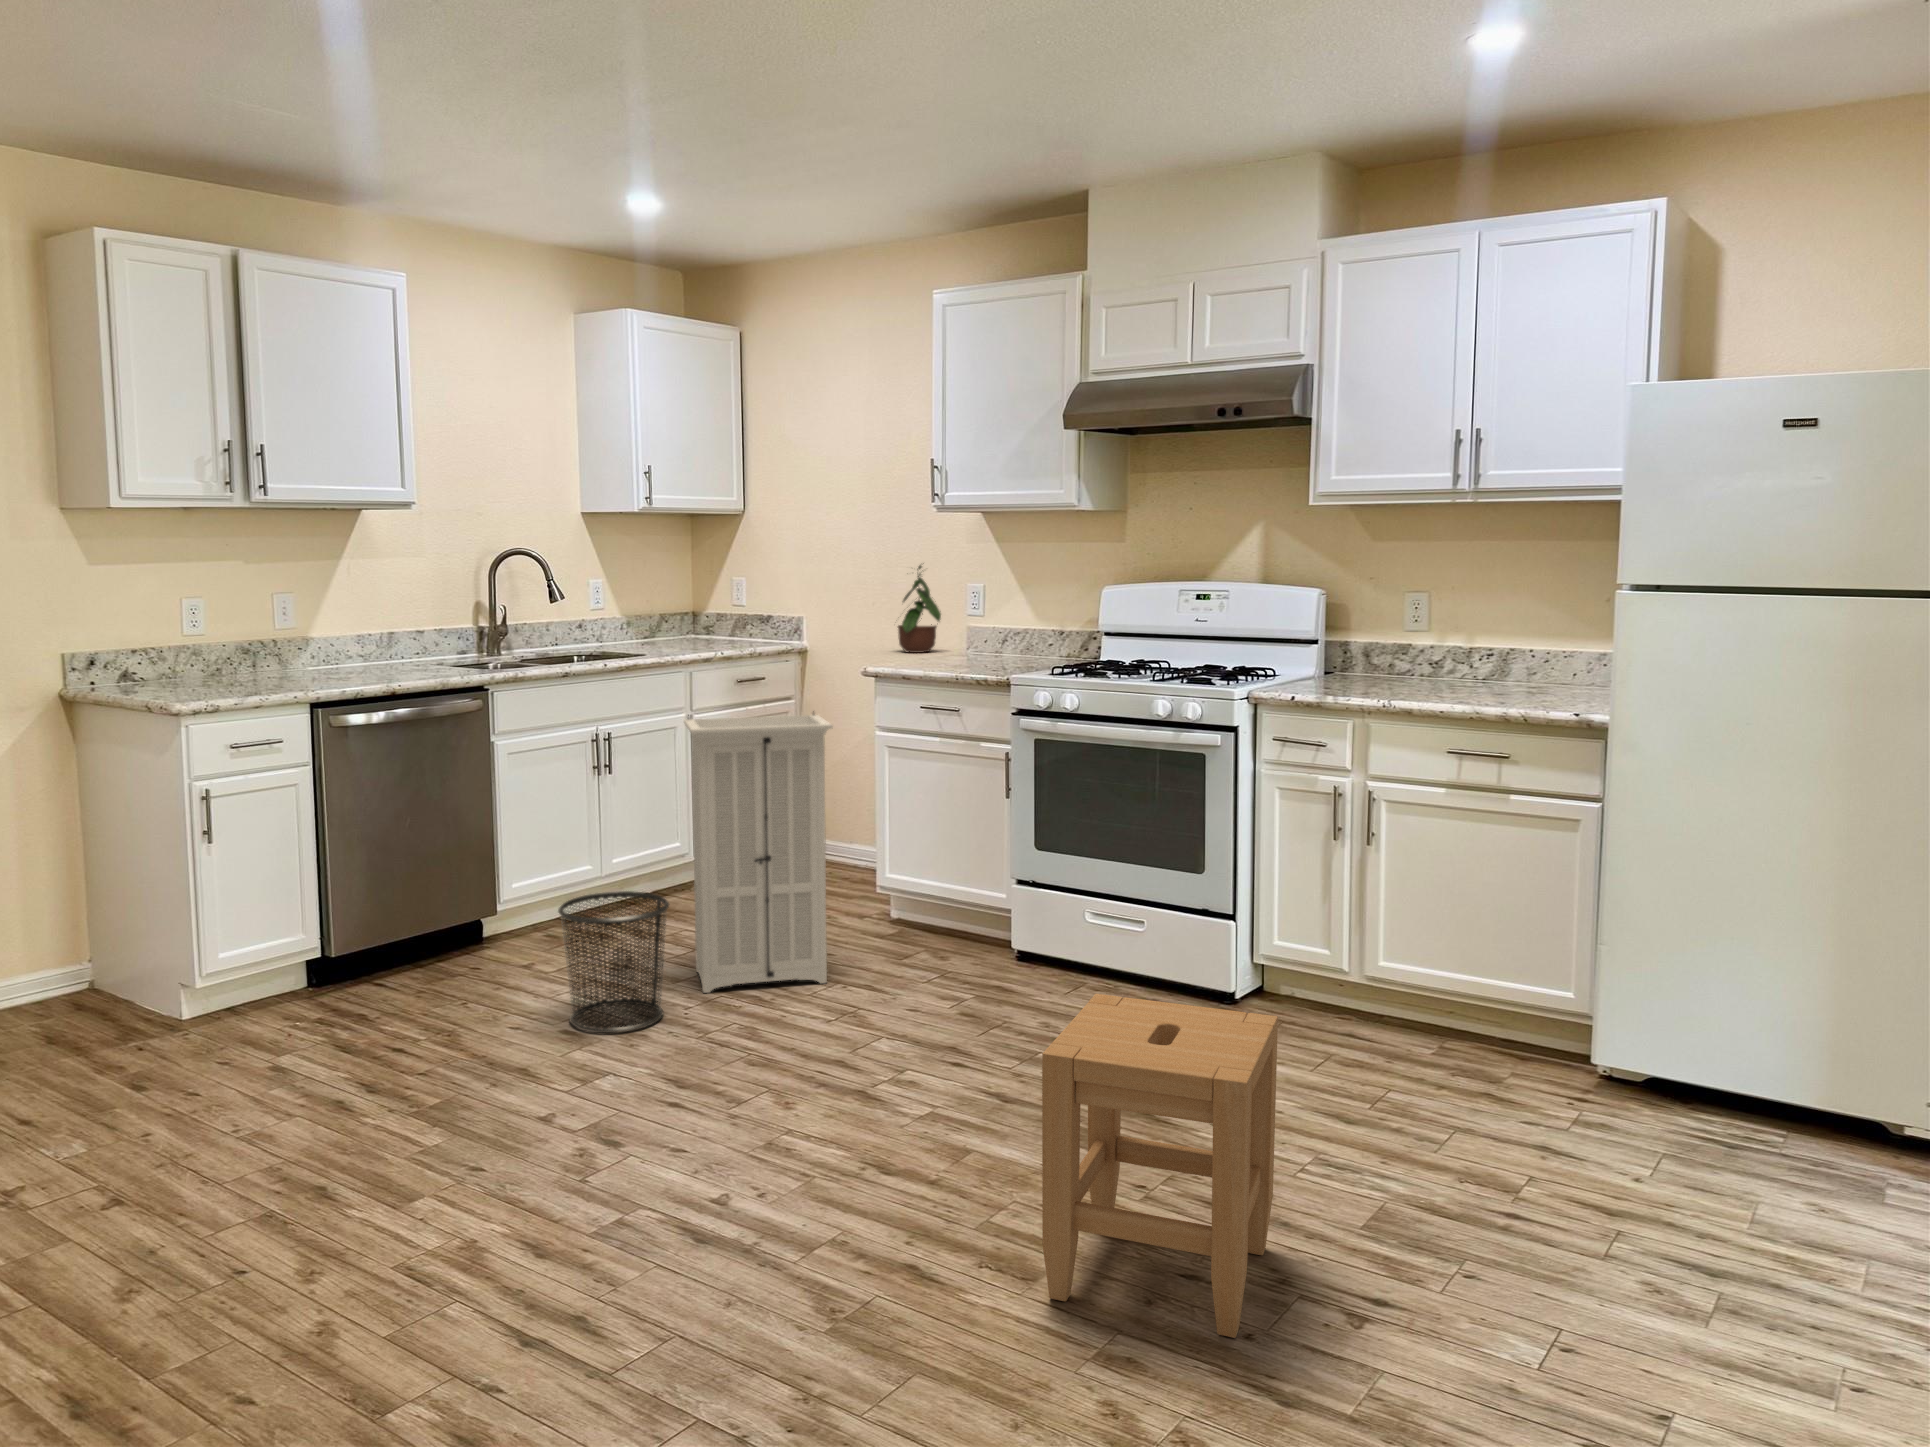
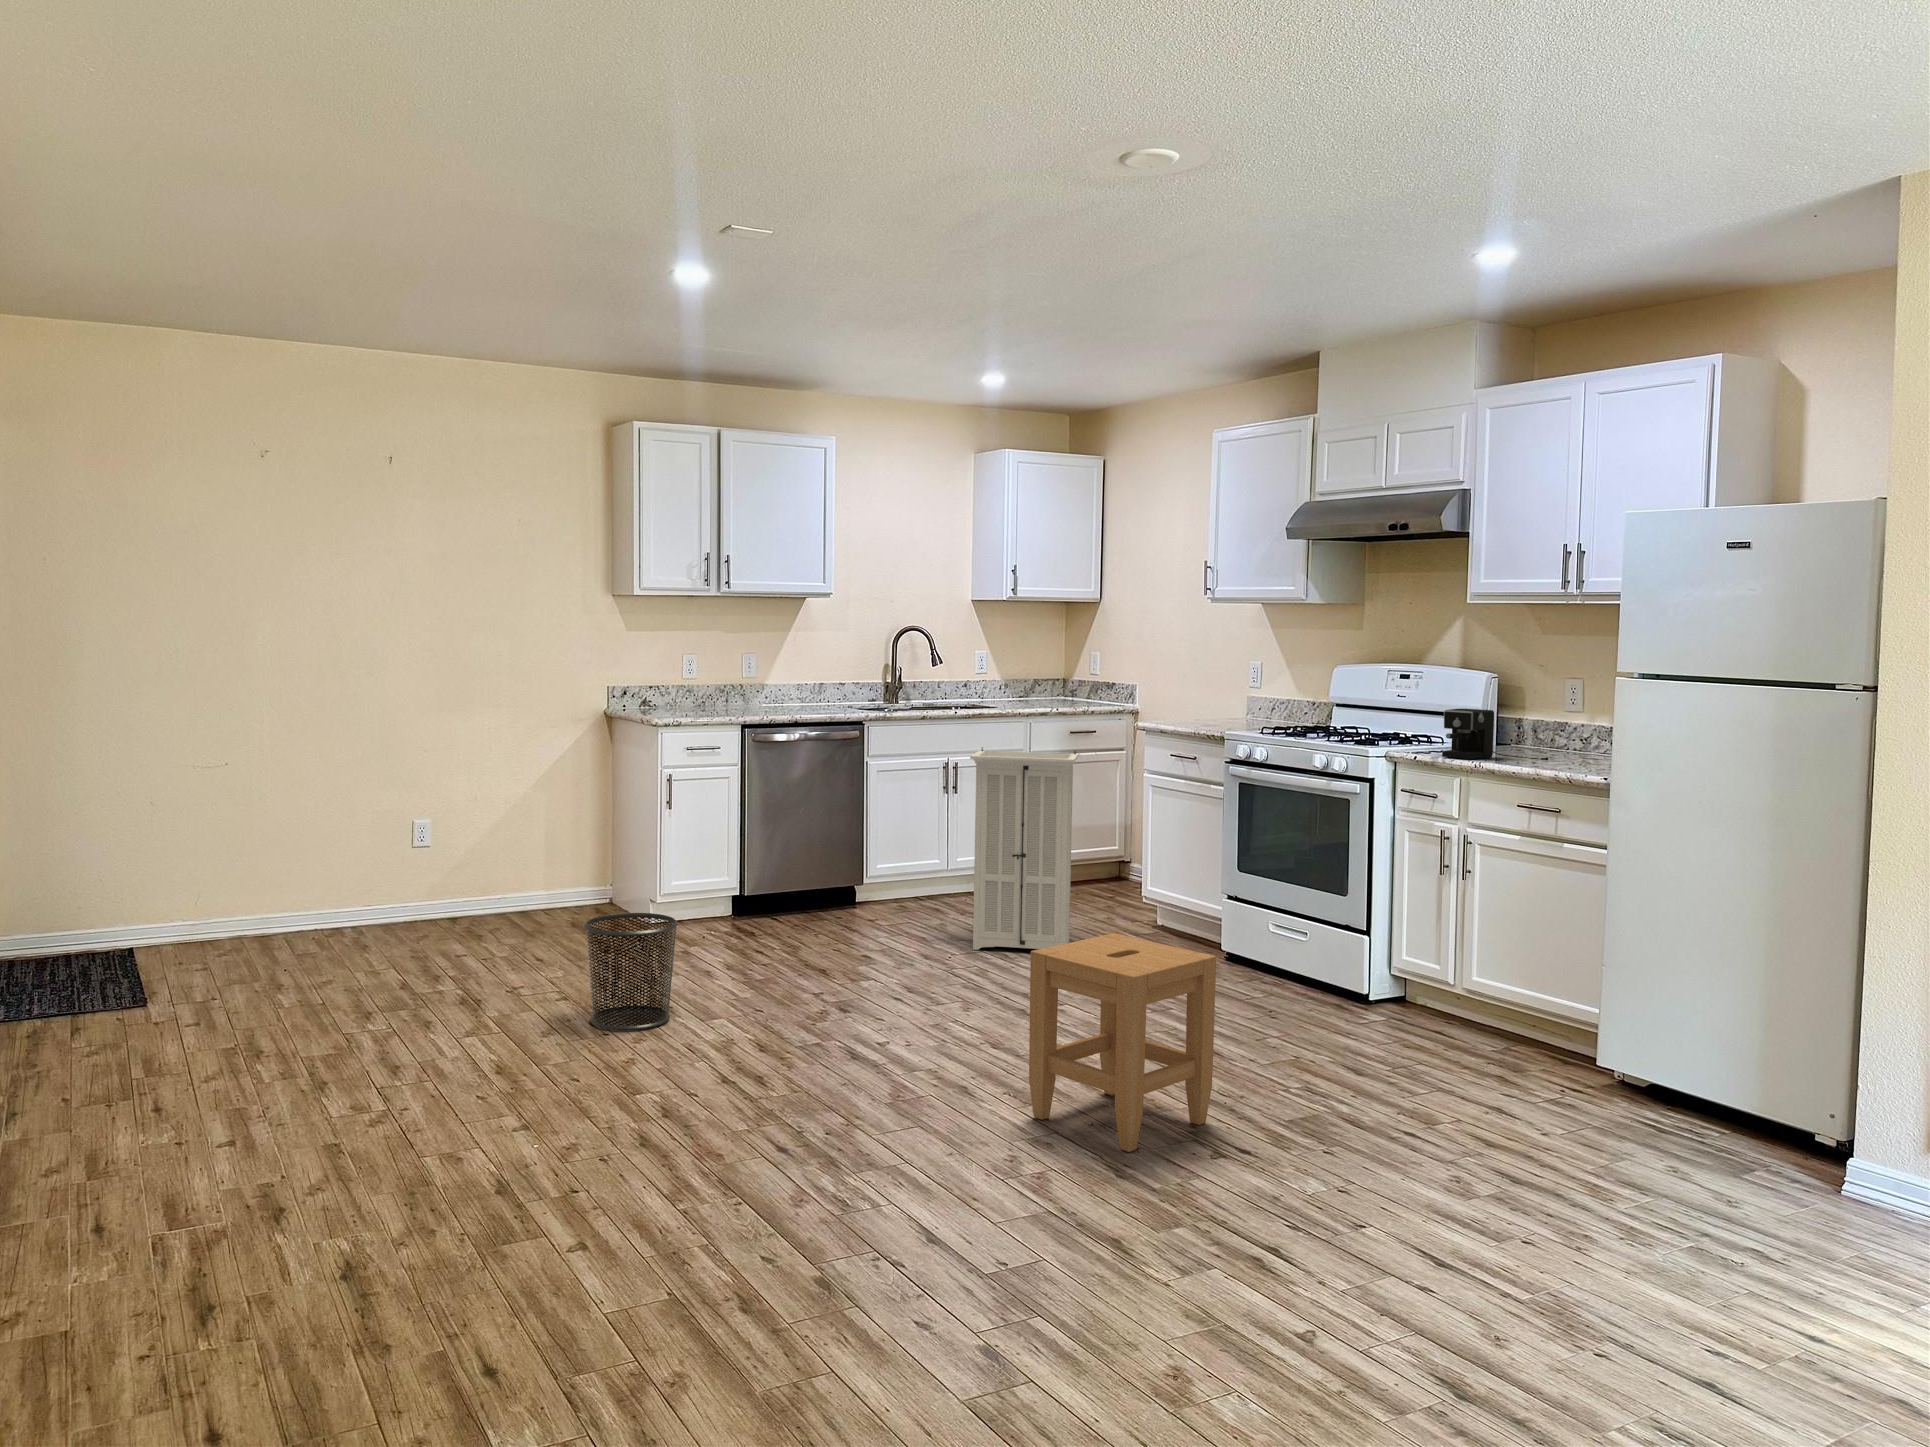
potted plant: present [898,565,941,653] -> none [1193,643,1239,718]
coffee maker: none [1344,636,1457,699] -> present [1442,709,1548,760]
trash can: present [558,891,670,1033] -> present [584,913,678,1031]

